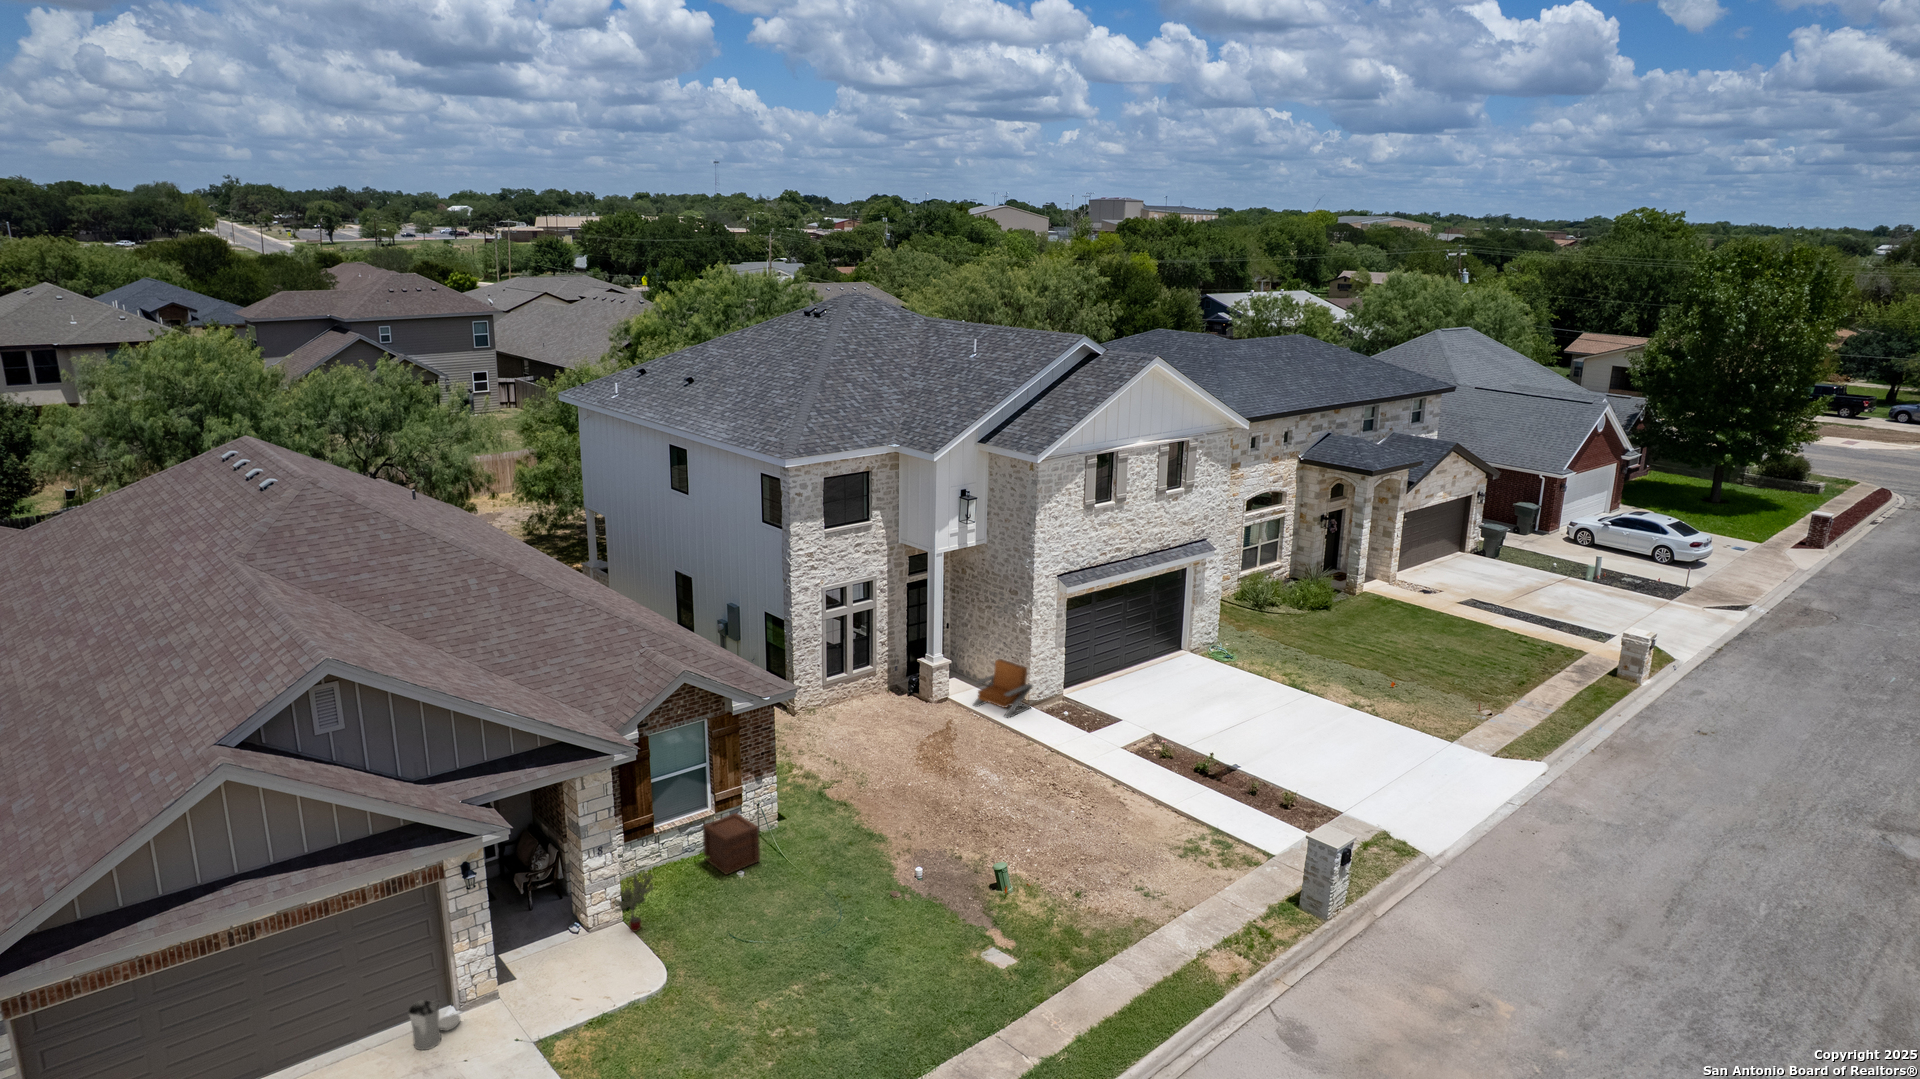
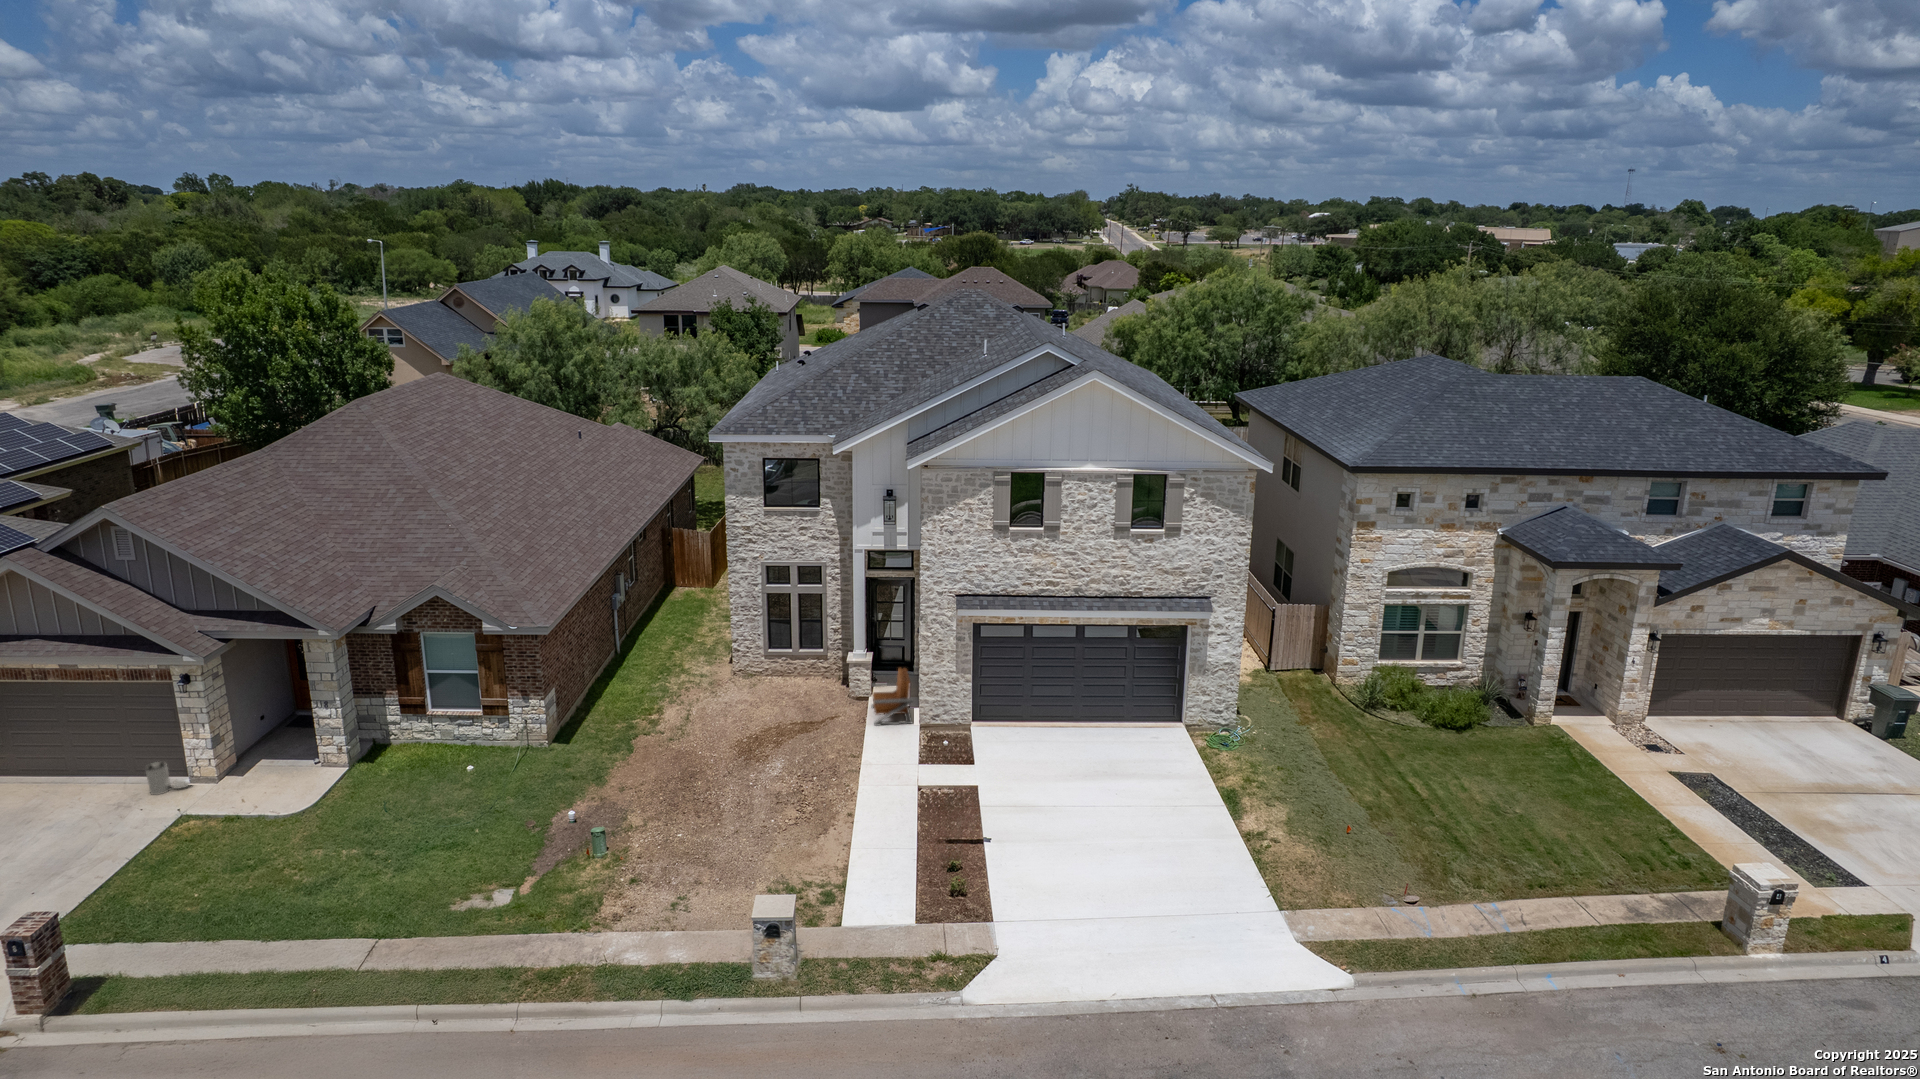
wooden crate: present [703,813,760,875] -> none [456,718,506,763]
potted tree: present [614,873,653,932] -> none [328,730,371,776]

